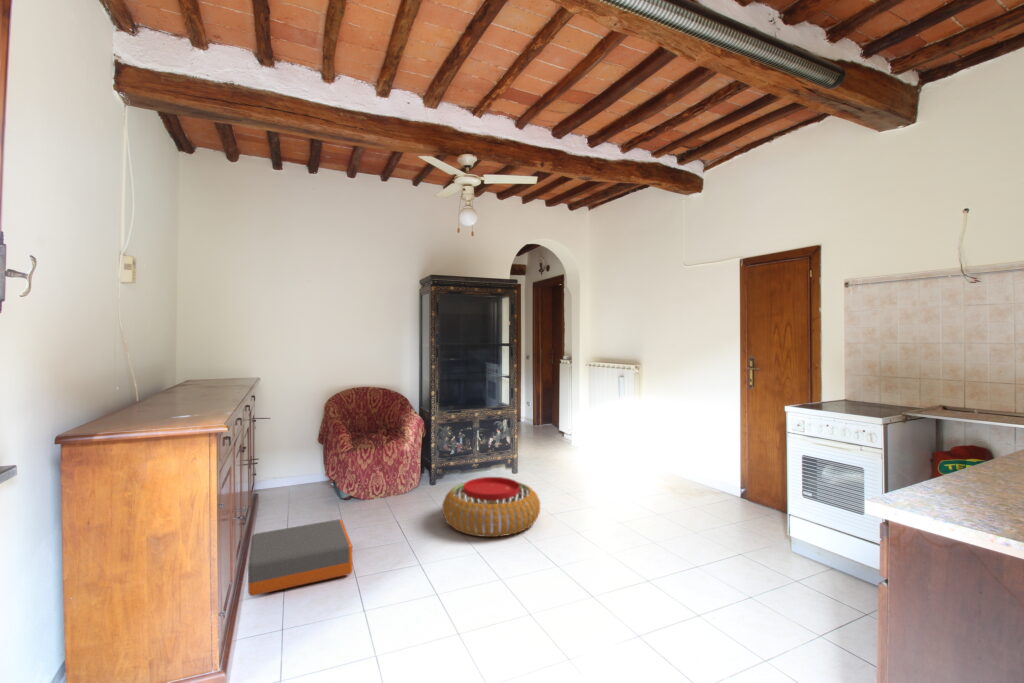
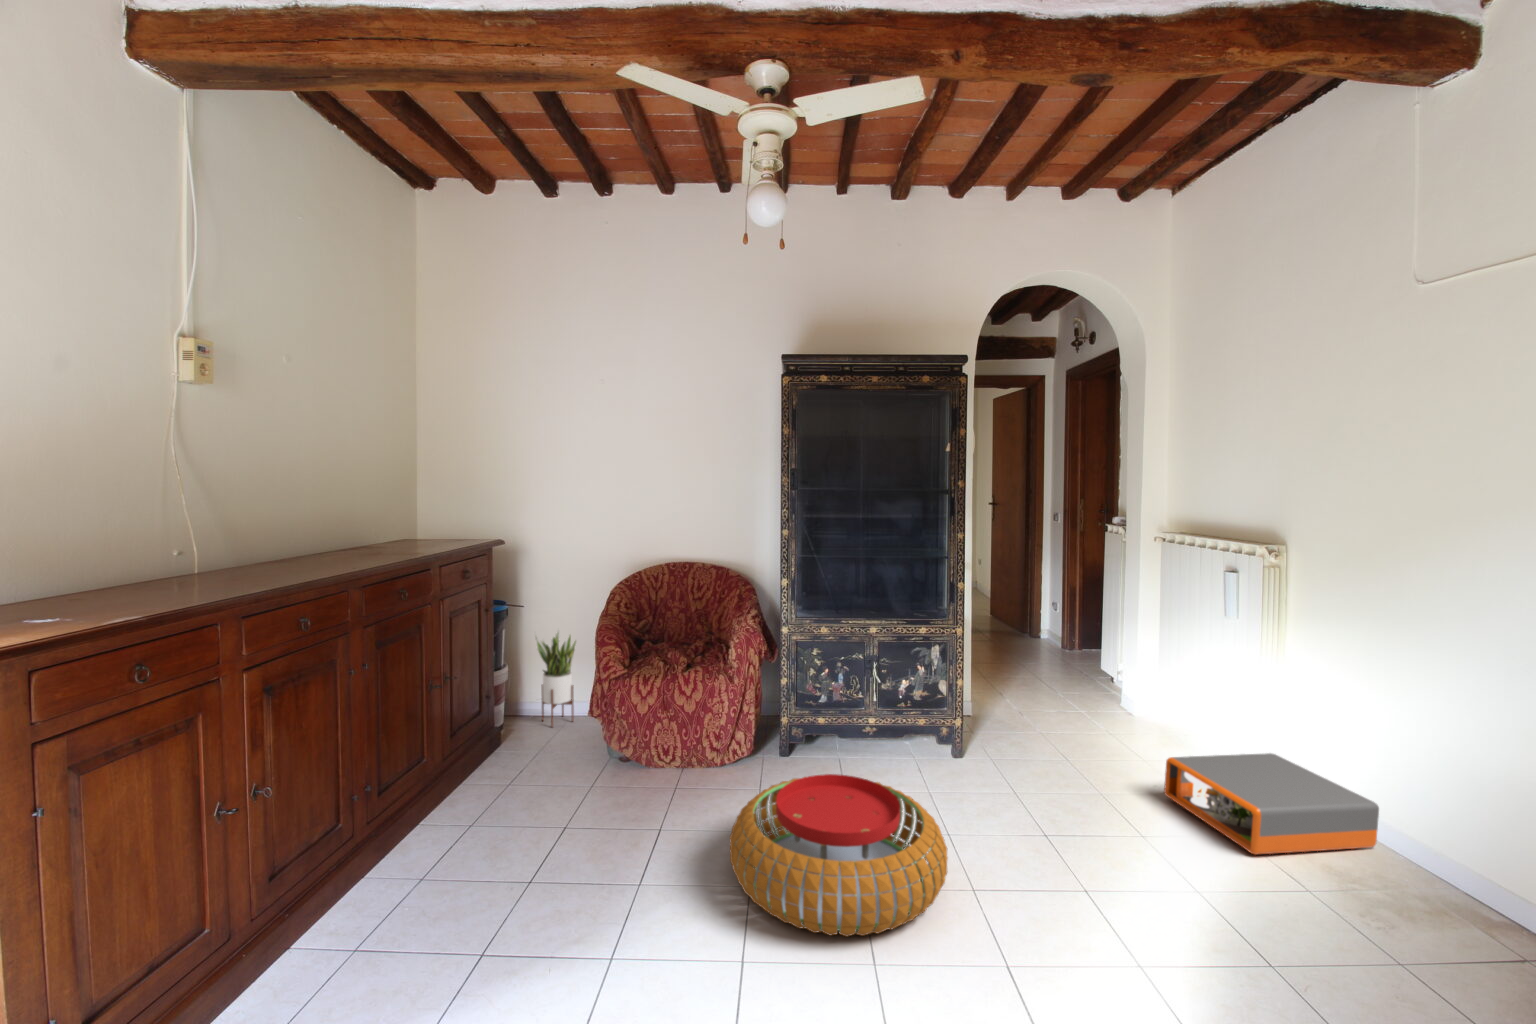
potted plant: none [271,432,297,493] -> present [534,630,577,726]
storage box: present [248,519,353,596] -> present [1164,753,1379,855]

